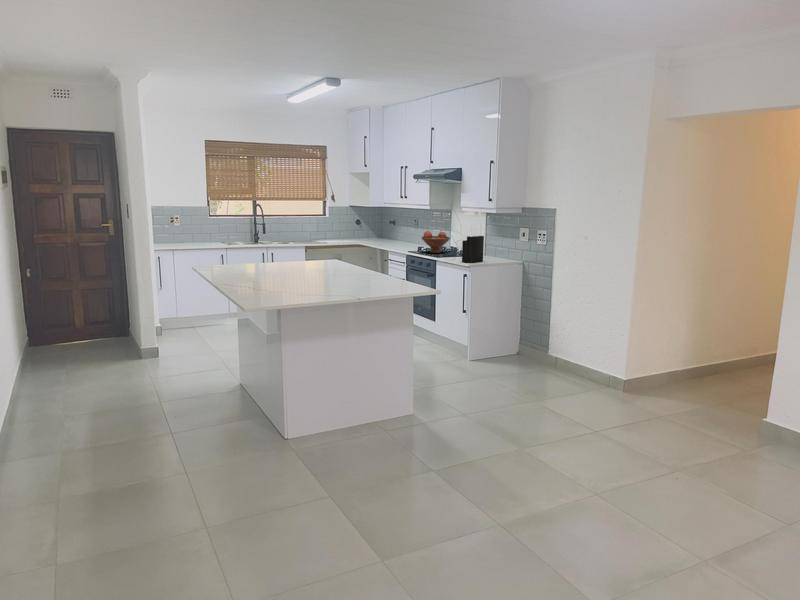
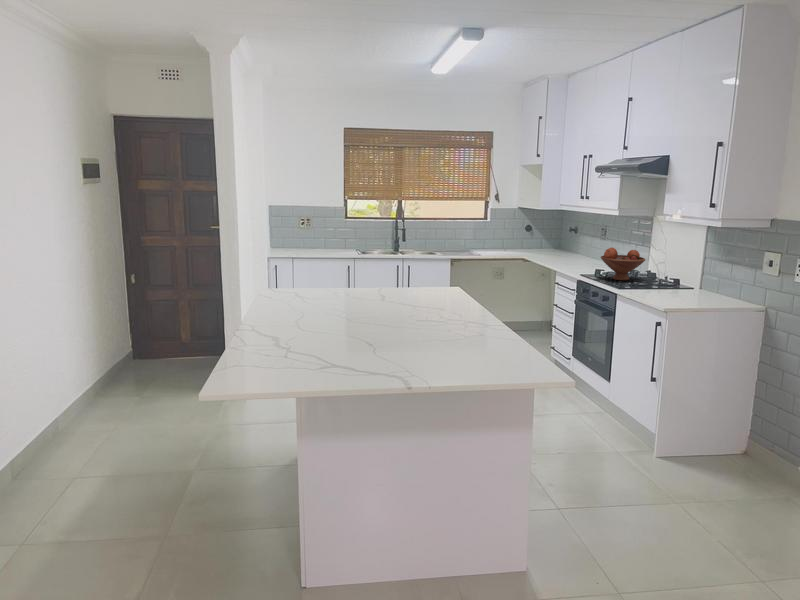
knife block: present [462,223,484,263] -> none [656,242,698,305]

